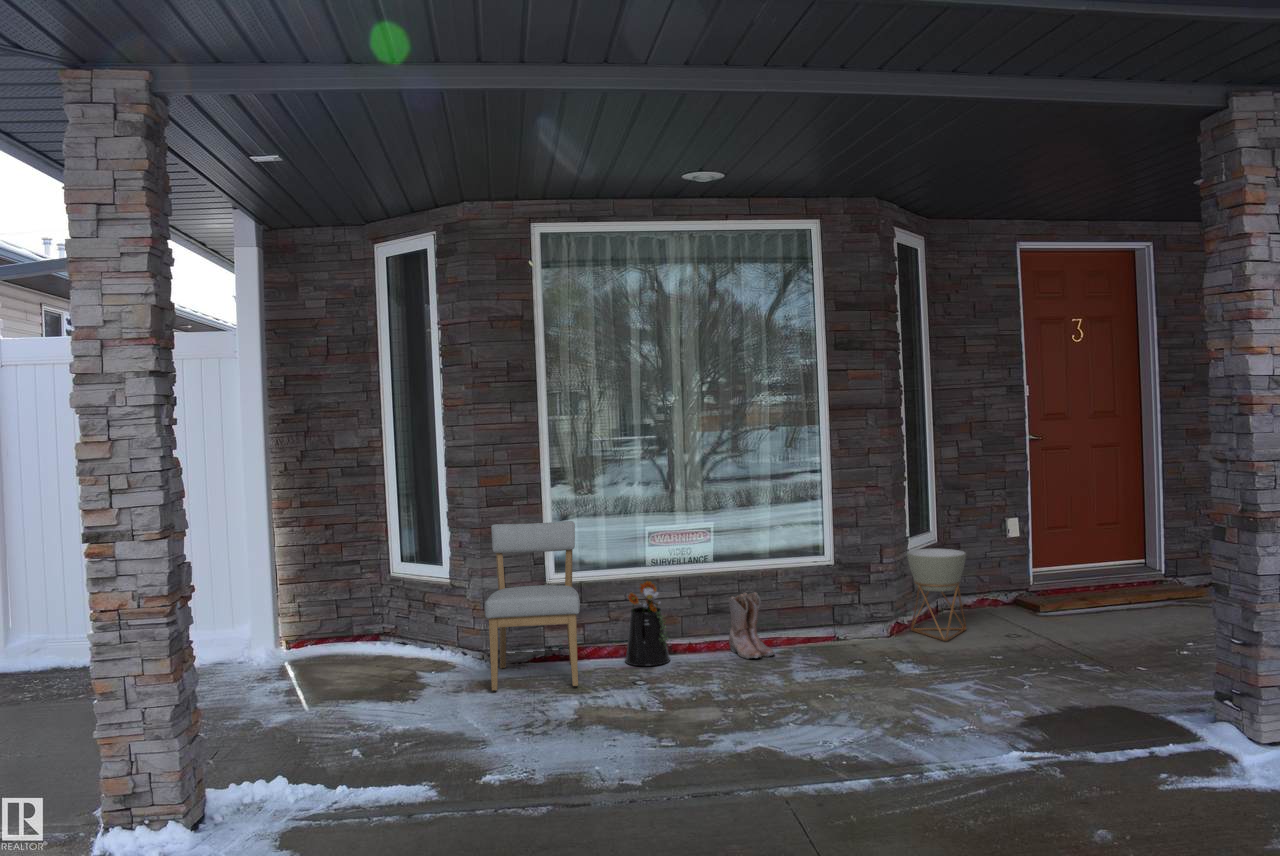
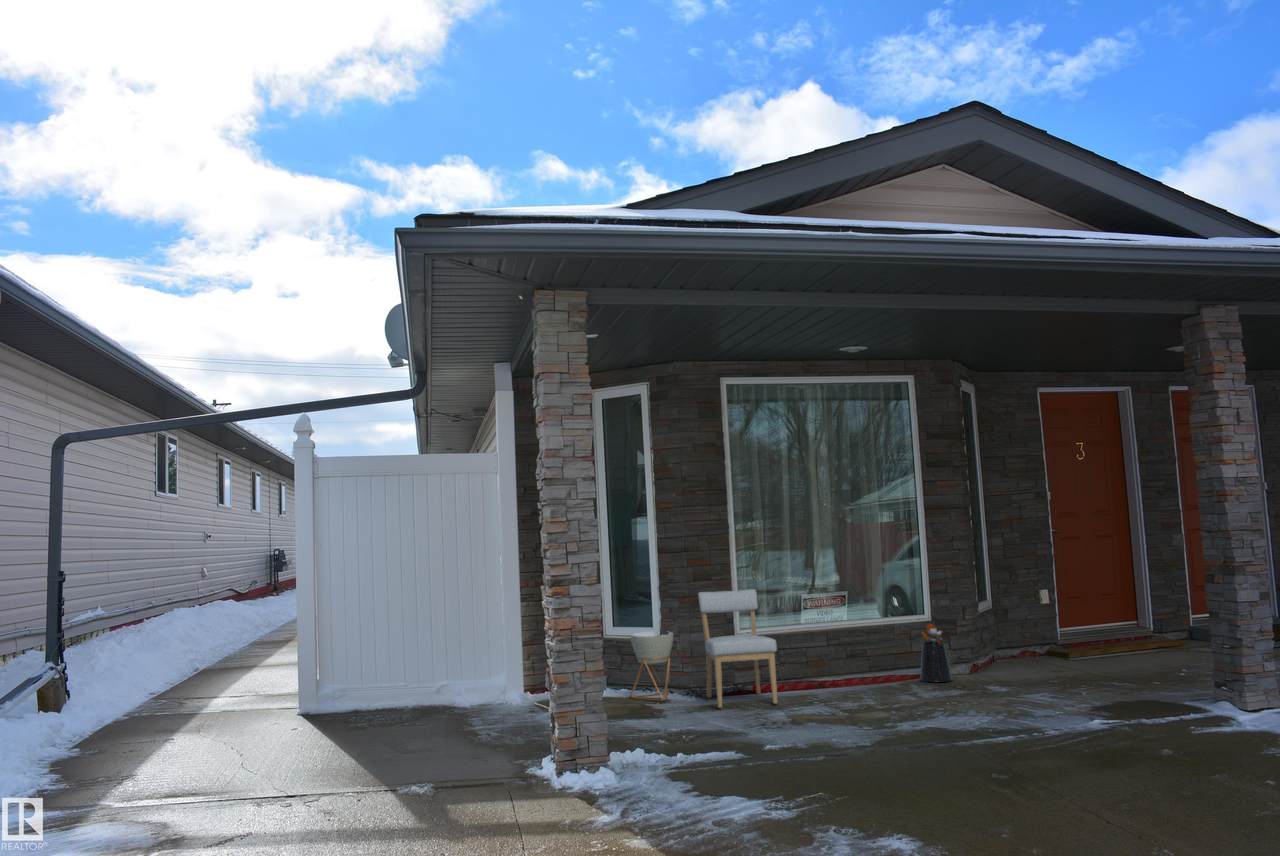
planter: present [907,549,966,641] -> present [630,631,673,701]
watering can: present [625,581,670,666] -> present [920,624,953,682]
boots: present [728,592,774,659] -> none [863,640,901,687]

